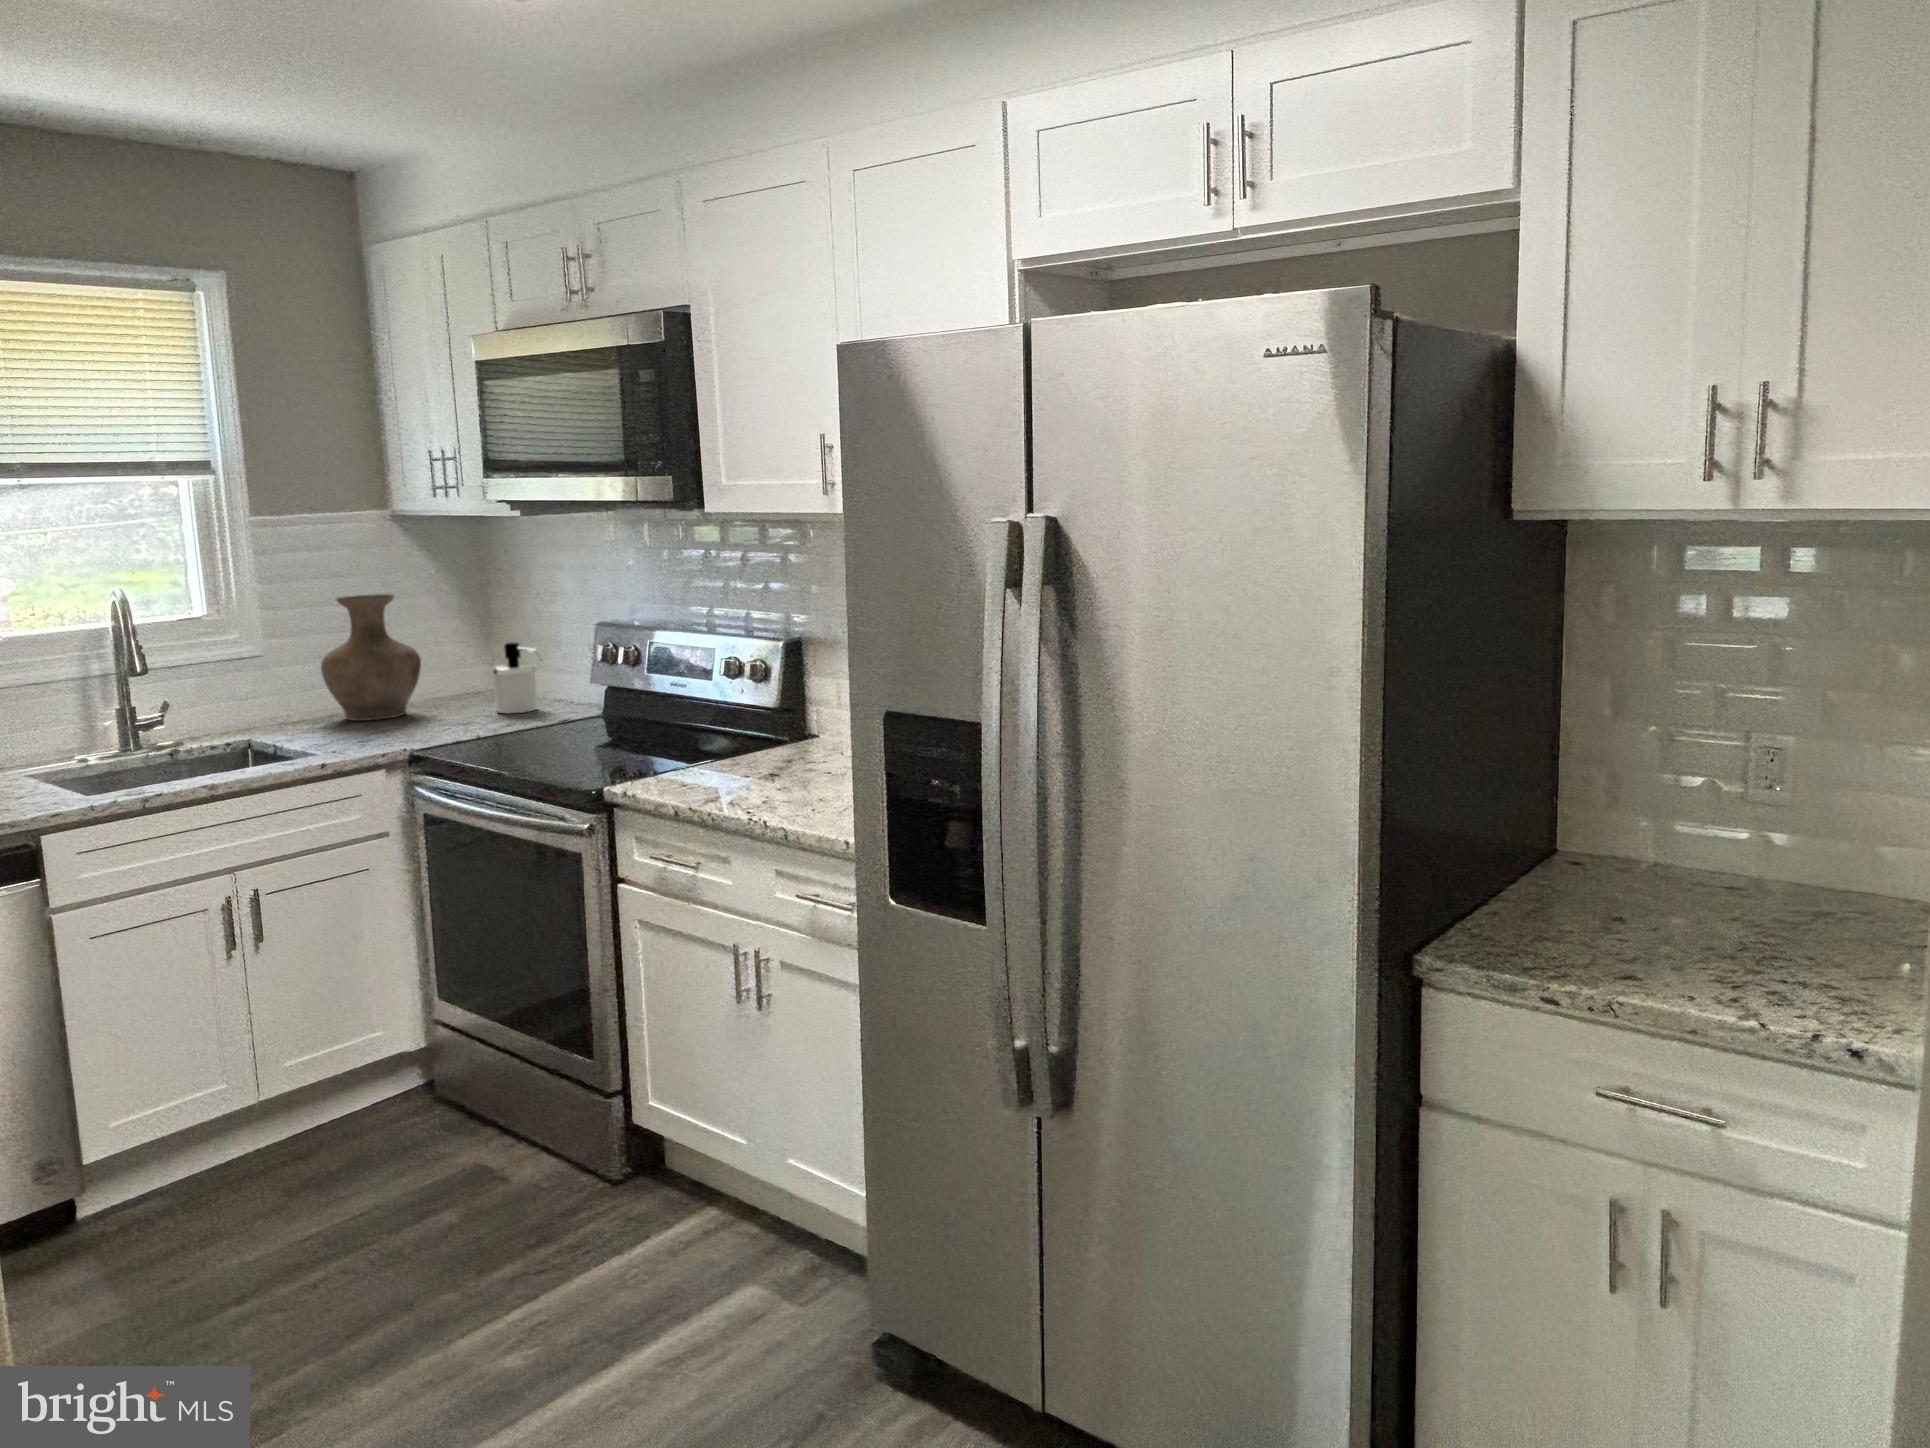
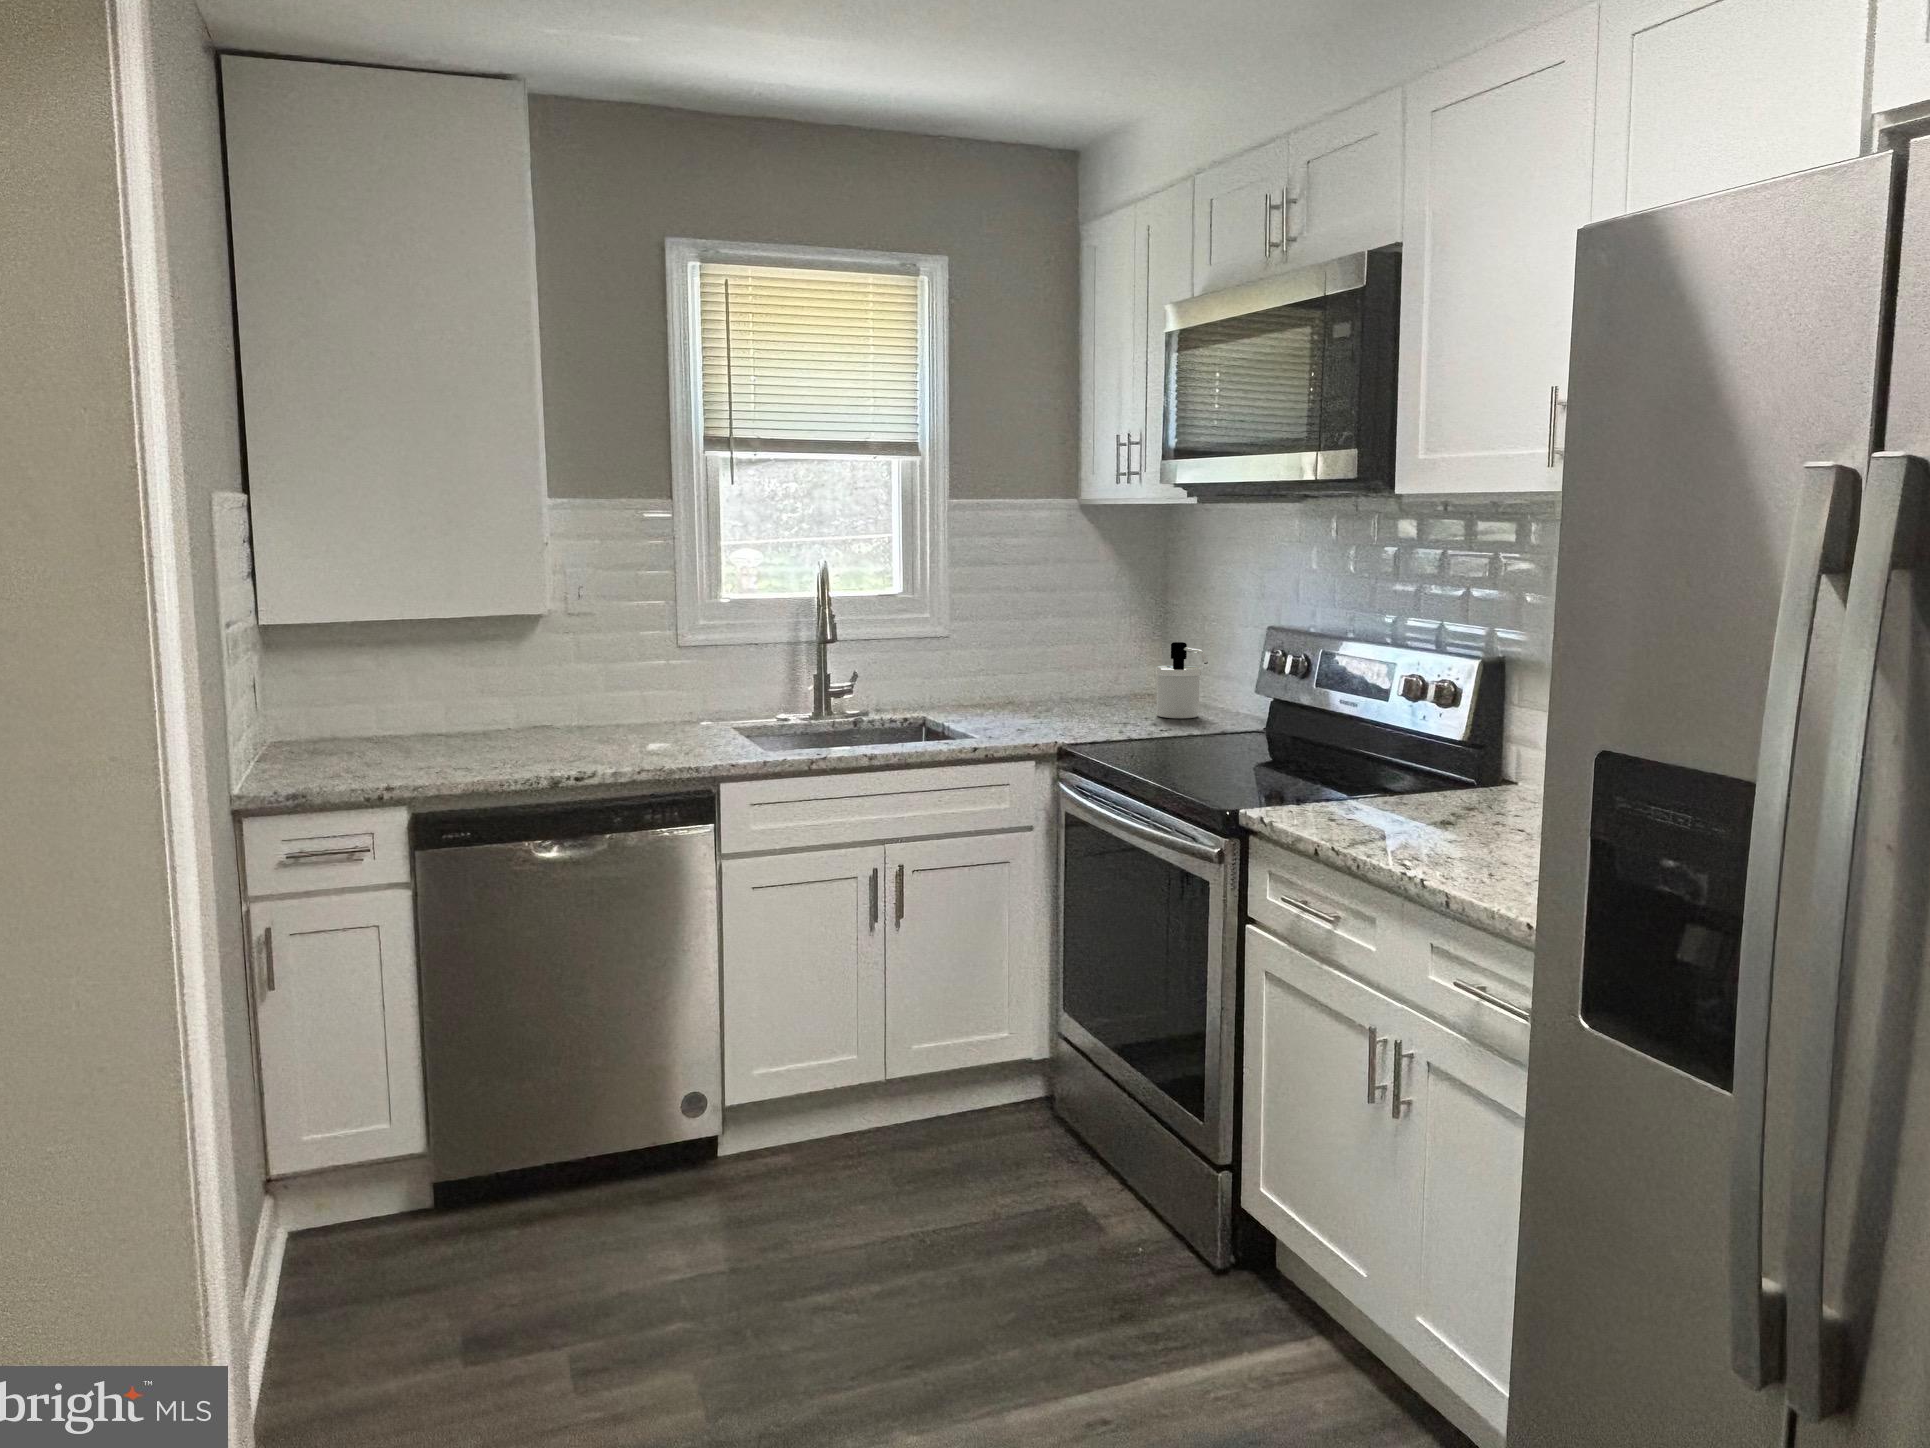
vase: present [321,594,421,721] -> none [997,583,1090,711]

